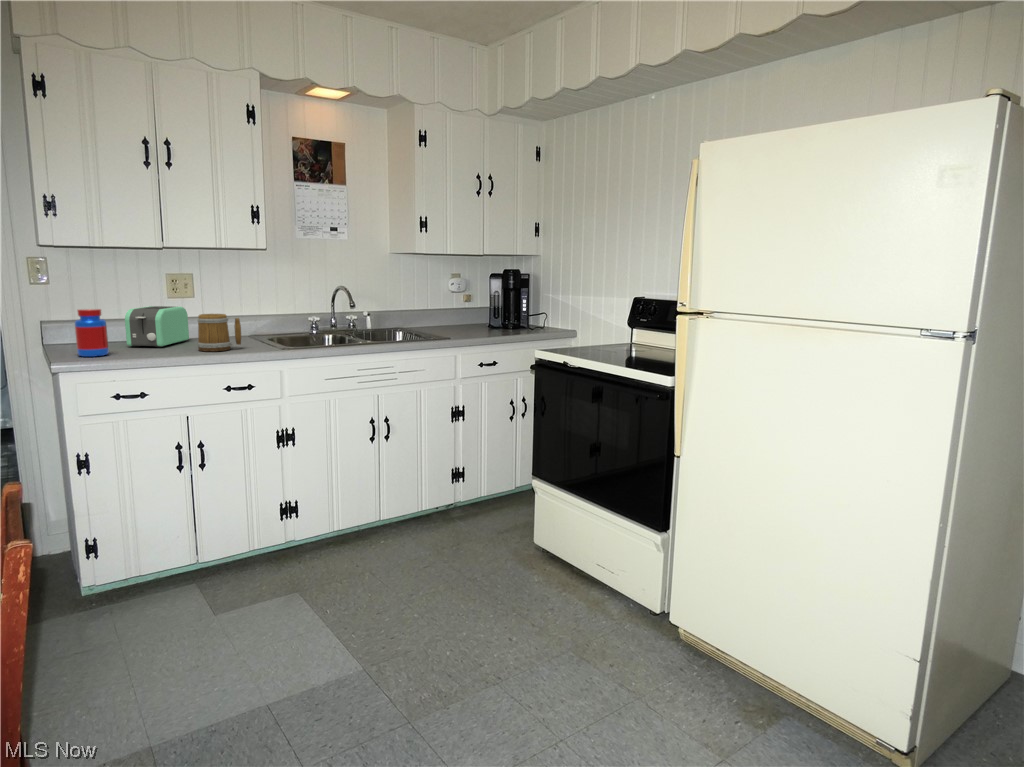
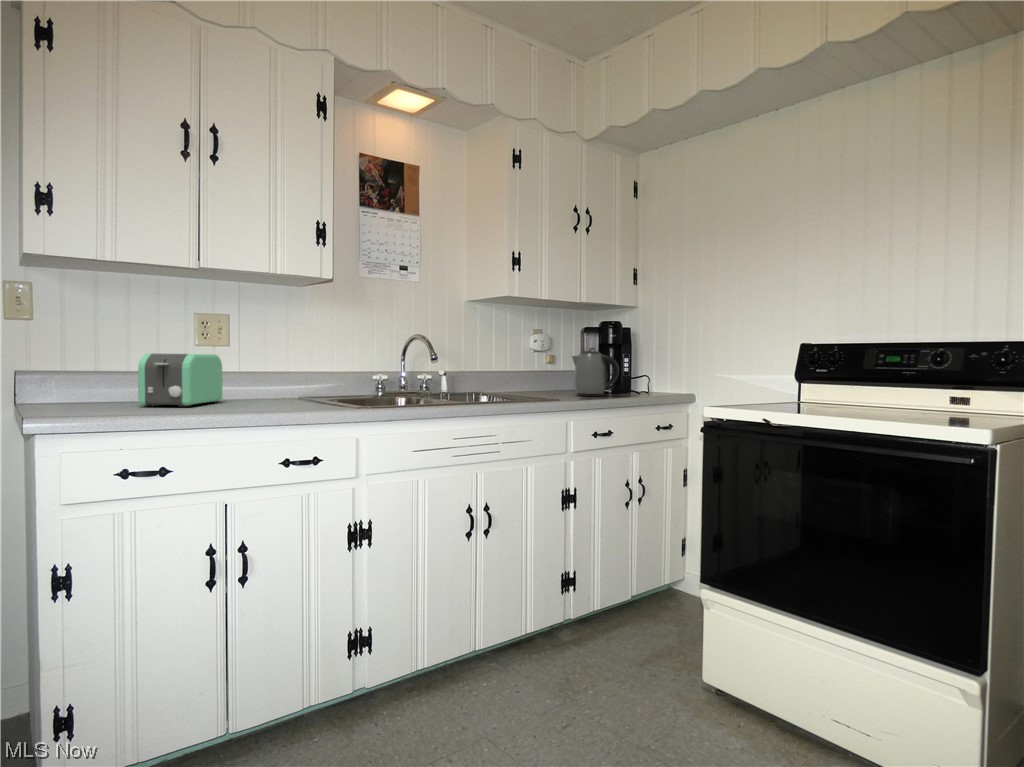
kettle: none [477,294,515,332] -> present [572,351,619,396]
jar: present [75,309,109,357] -> none [66,345,114,414]
mug: present [198,314,241,352] -> none [242,359,303,410]

